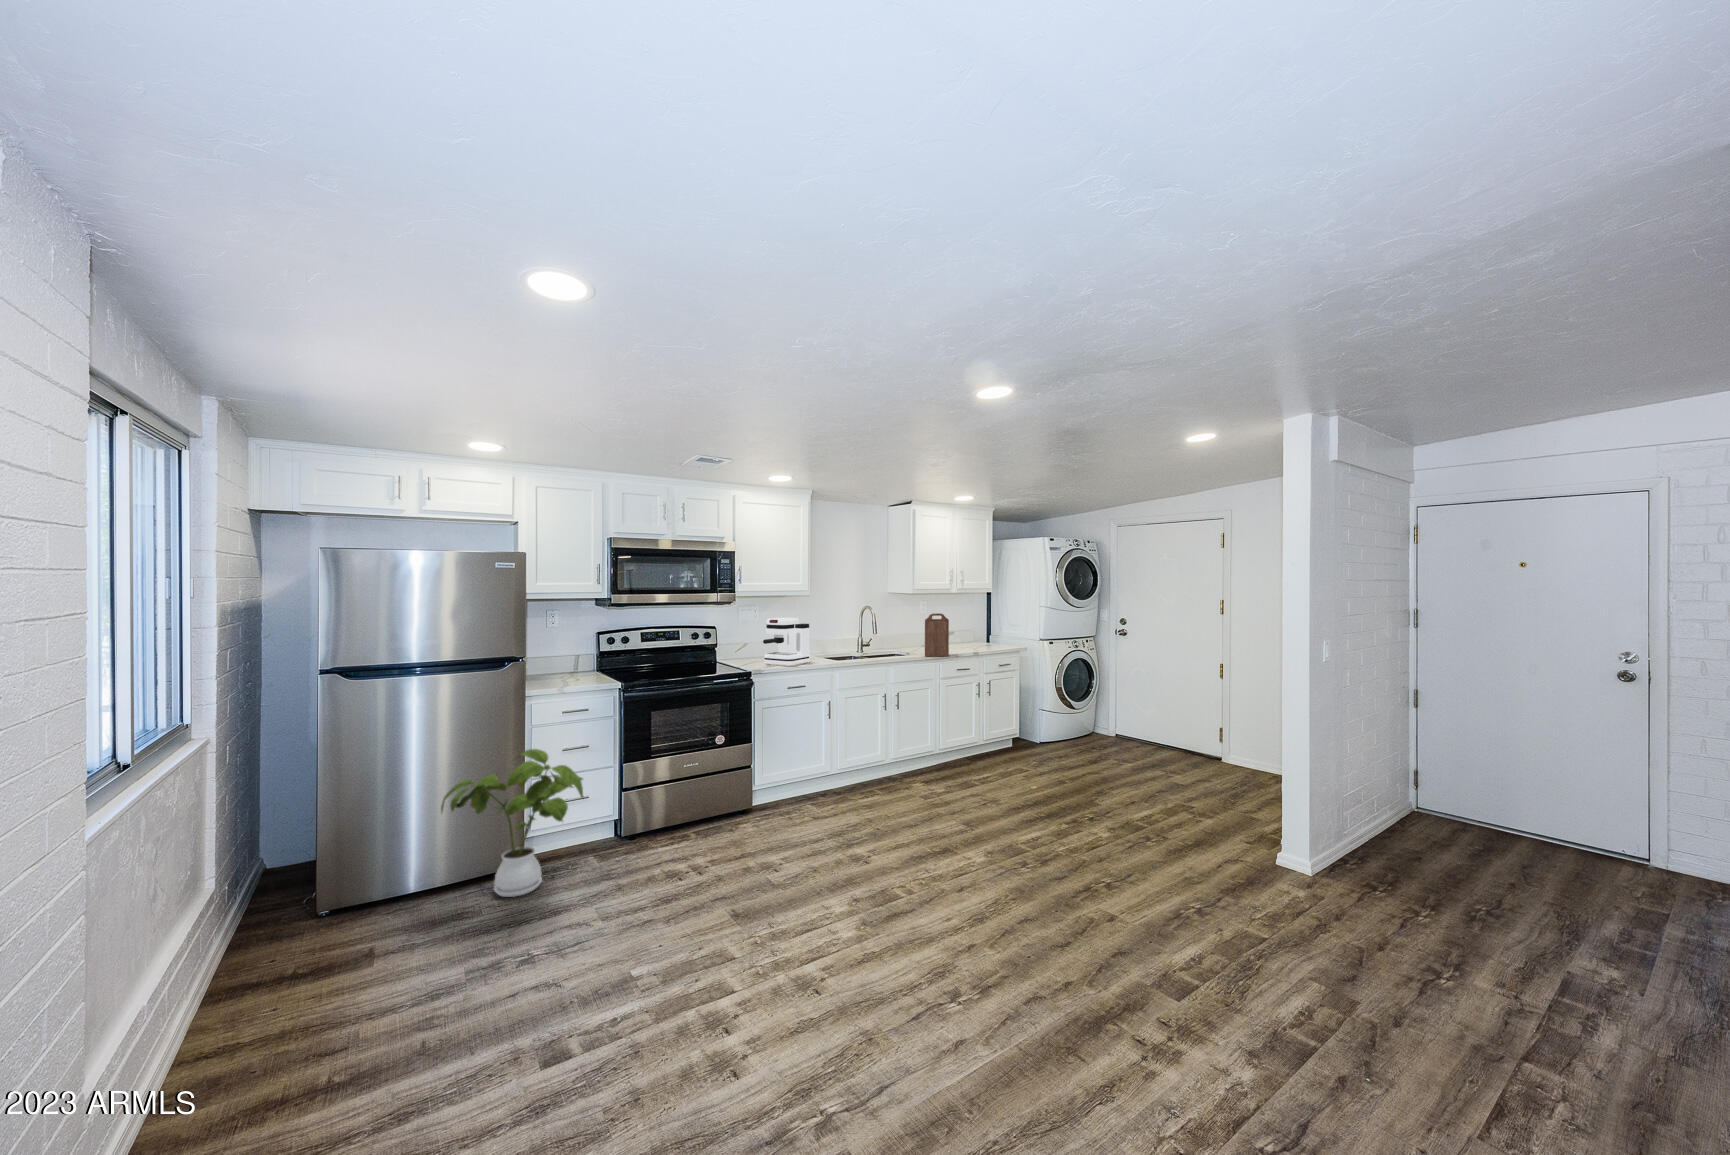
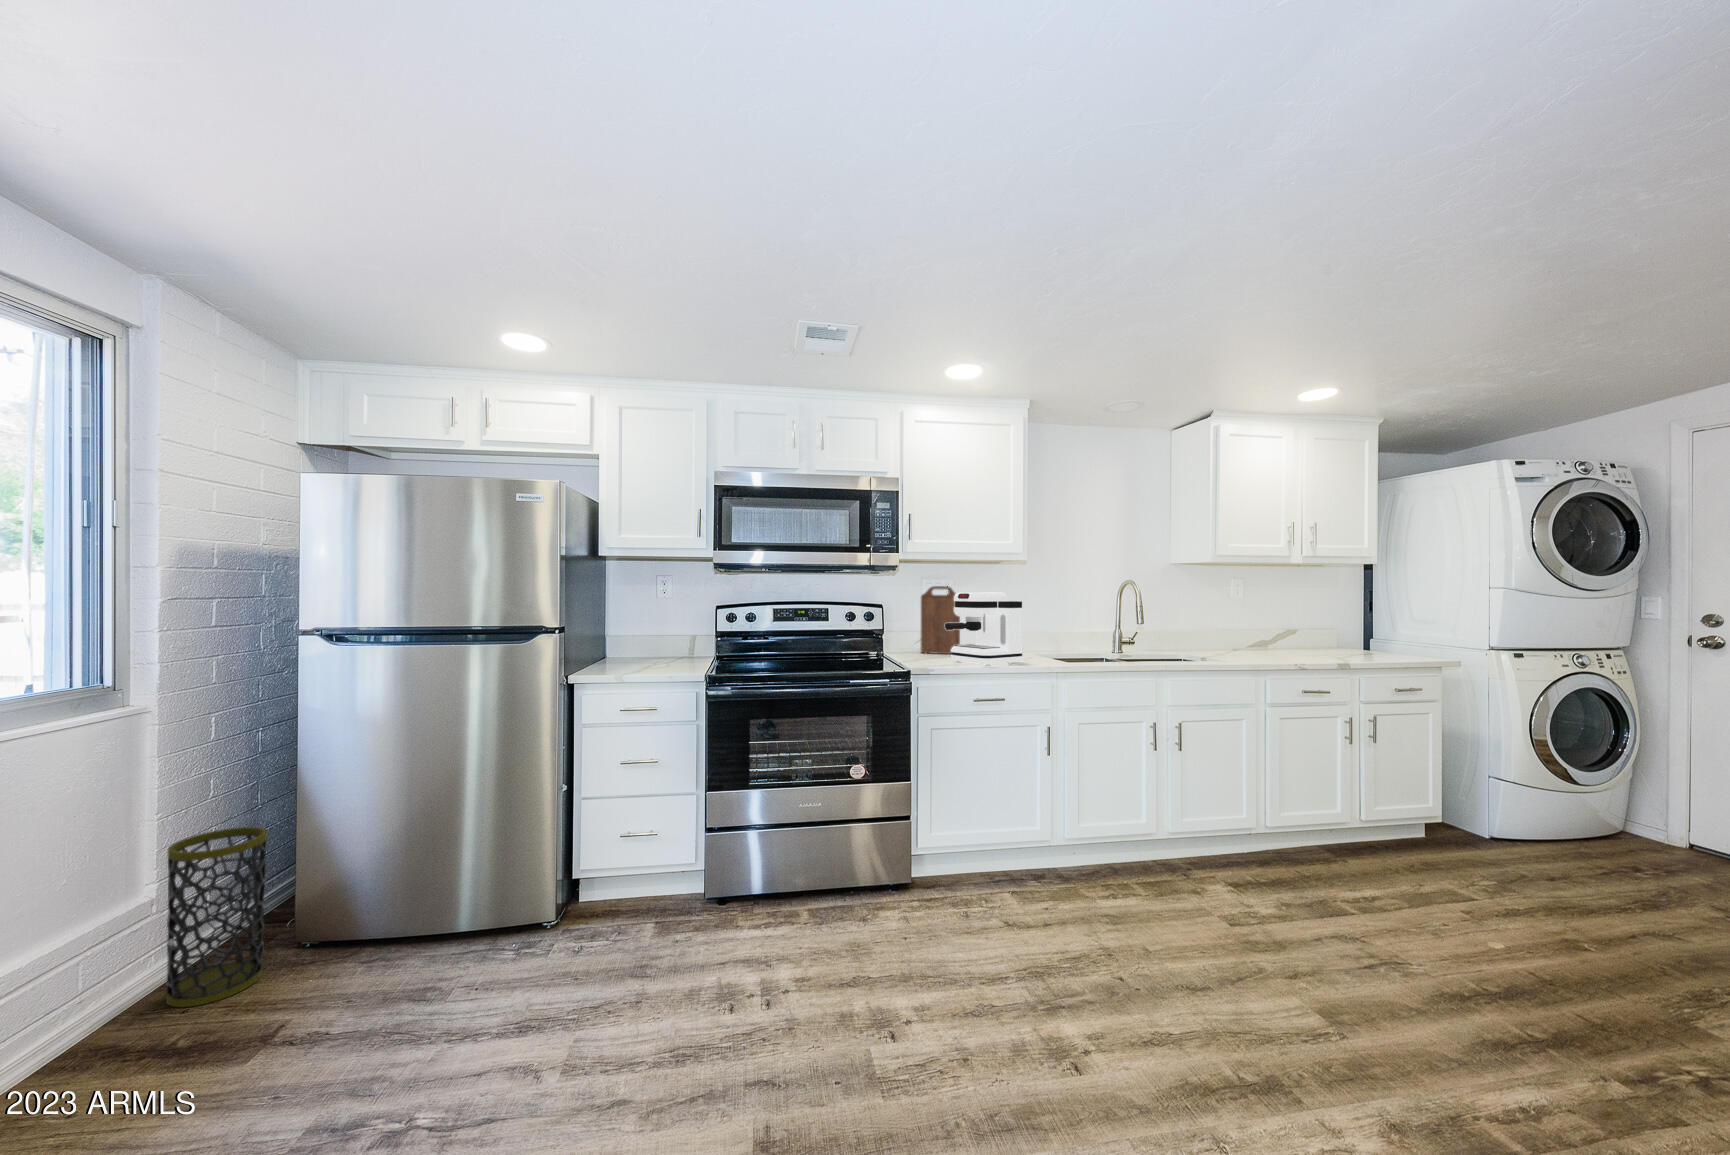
cutting board: present [925,613,949,657] -> present [921,586,960,654]
house plant: present [441,749,583,897] -> none [416,760,640,979]
trash can: none [227,826,302,964] -> present [166,827,267,1007]

